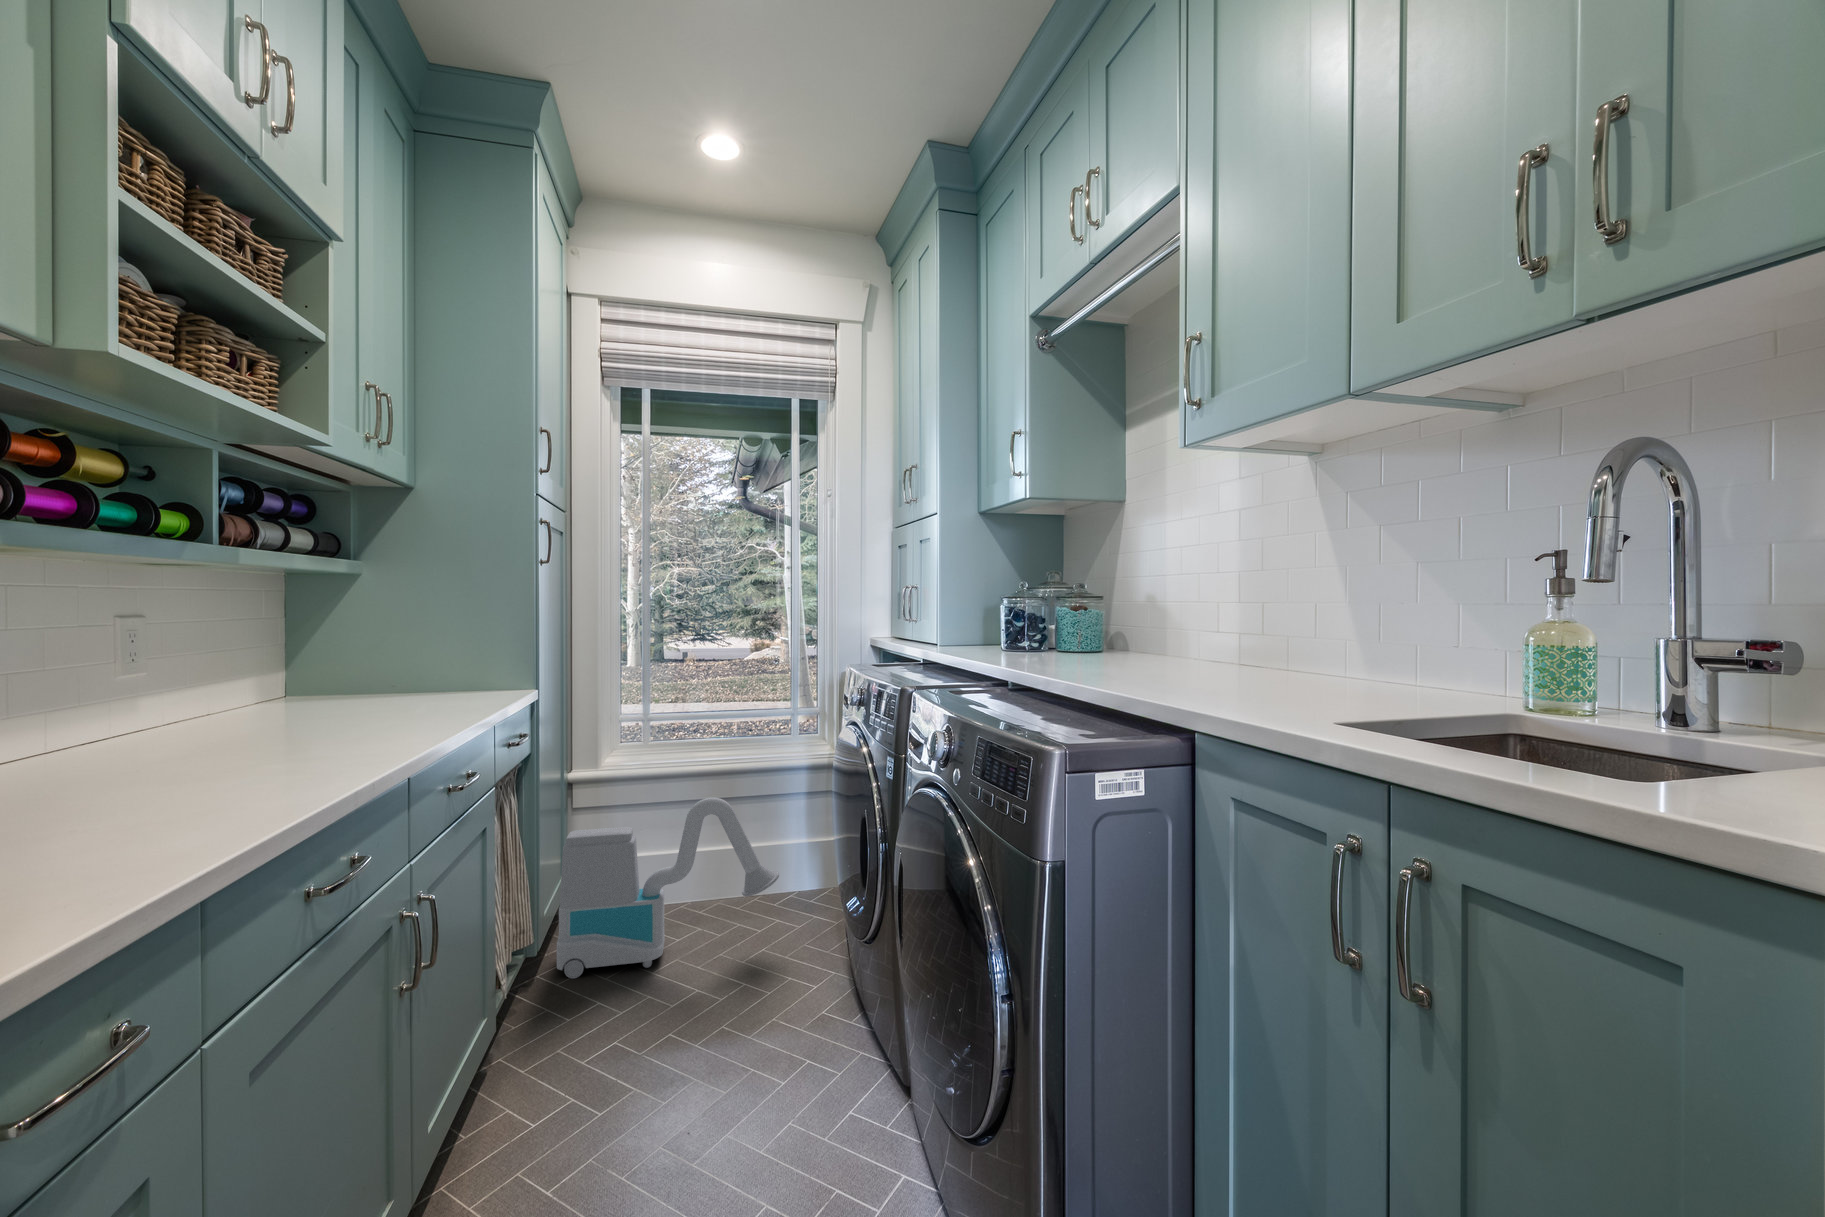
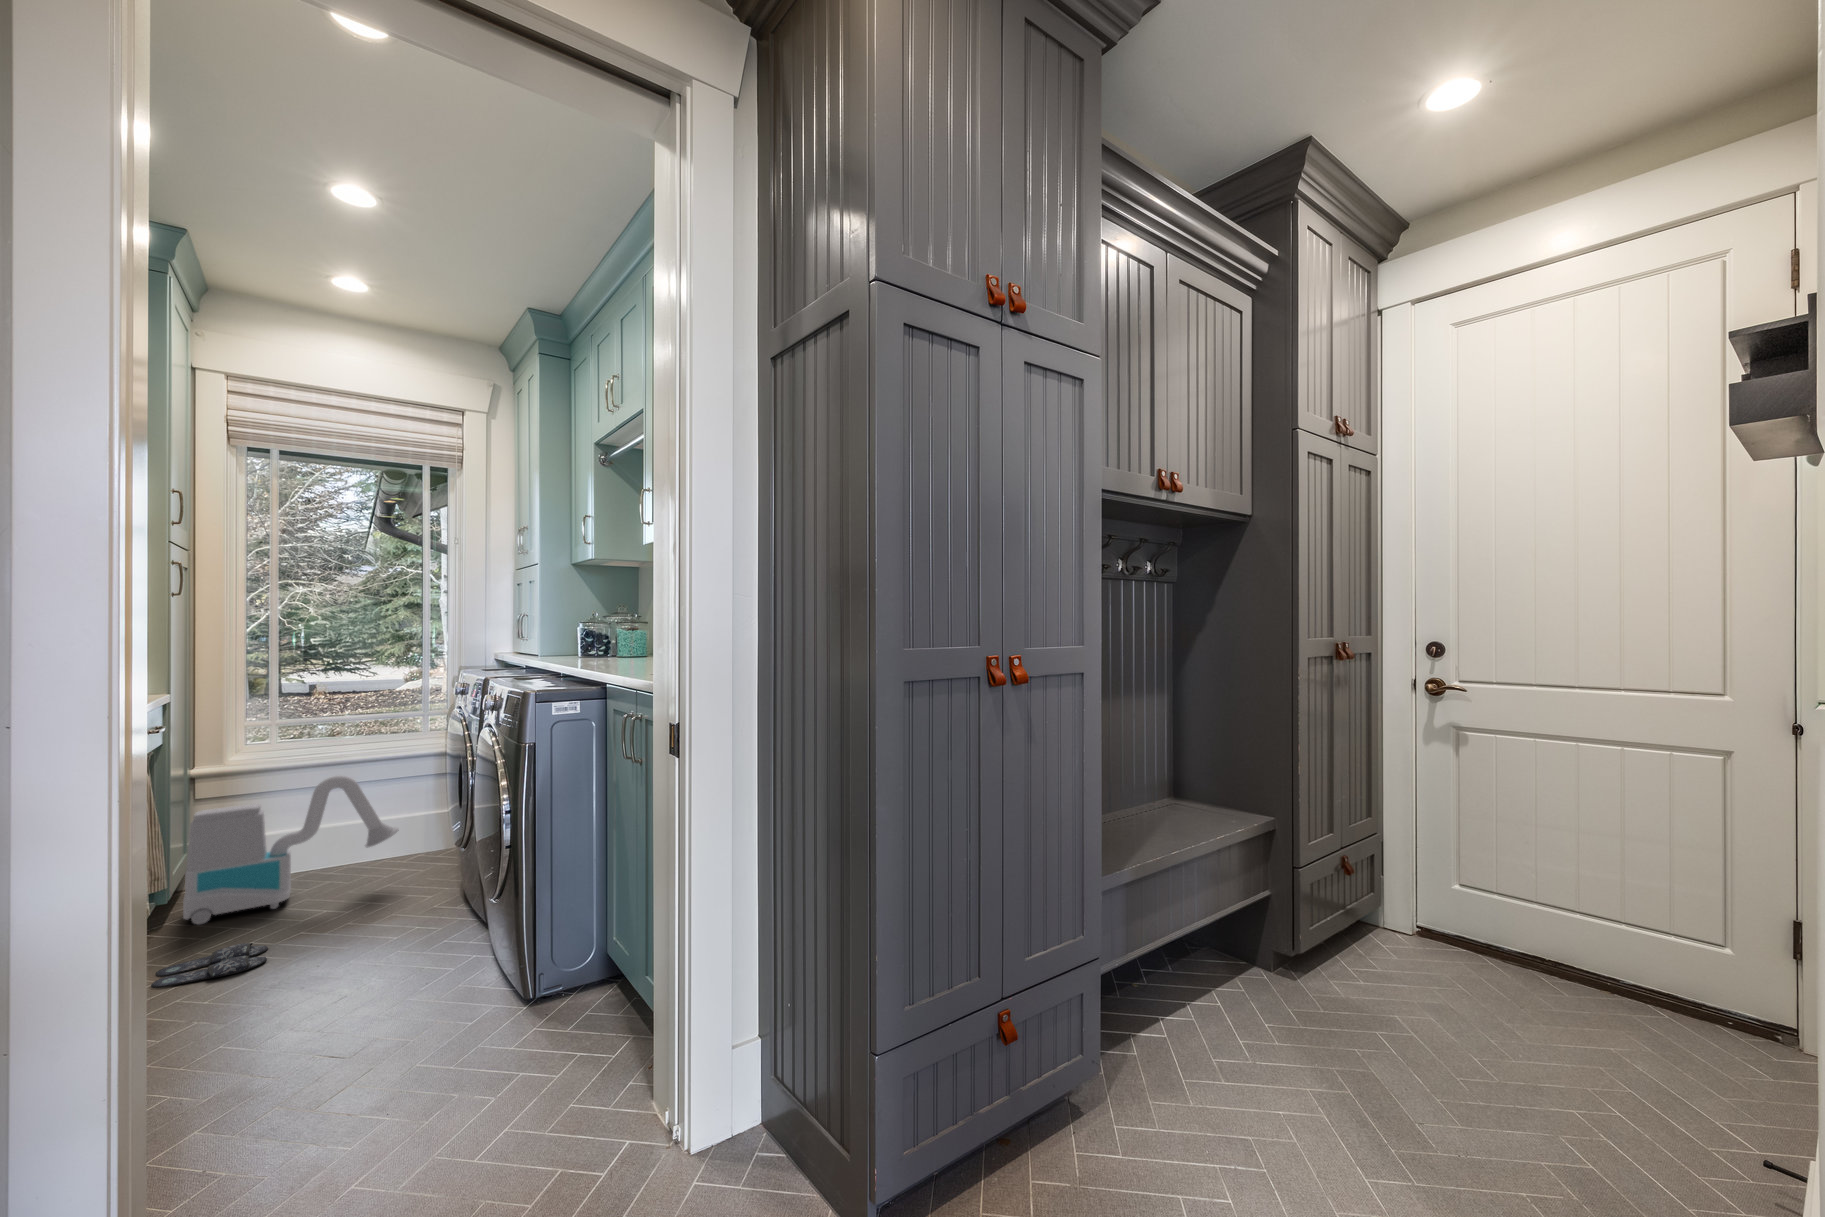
slippers: none [513,1028,639,1090] -> present [151,943,268,988]

